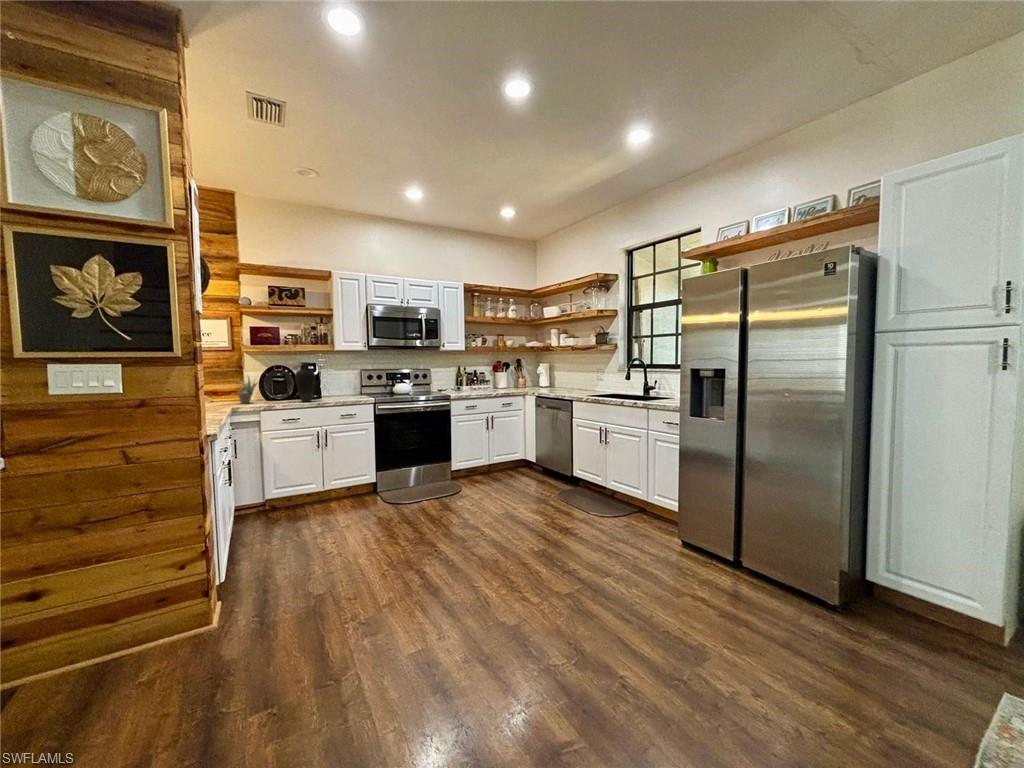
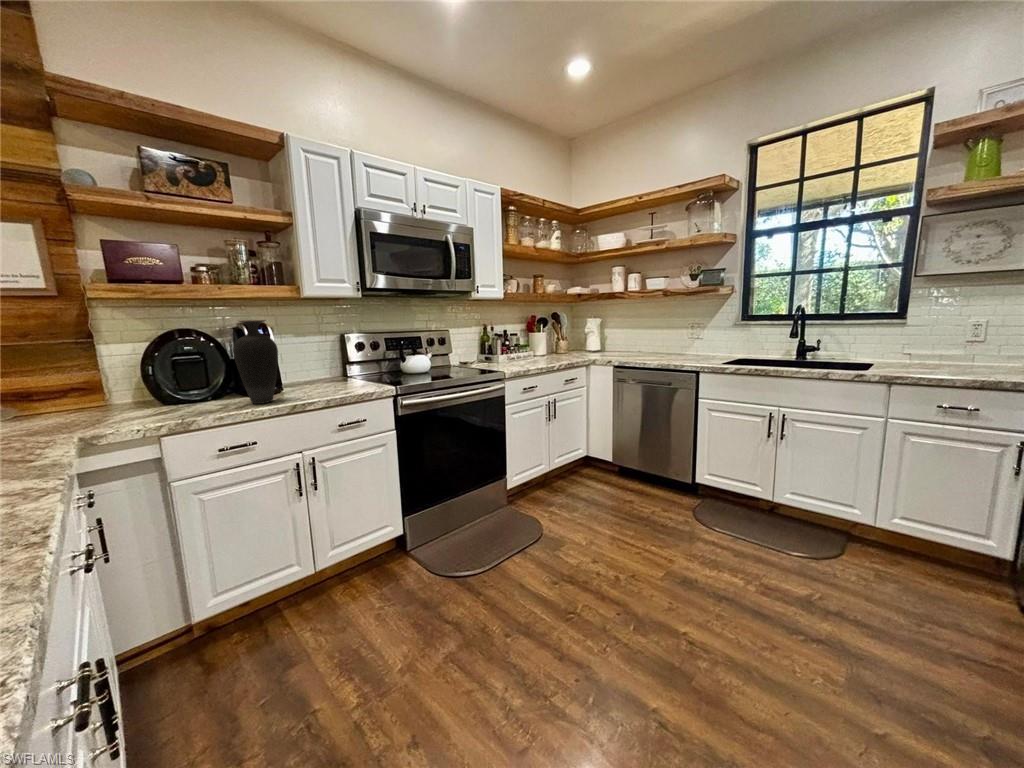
succulent plant: present [238,376,257,403] -> none [82,351,141,416]

